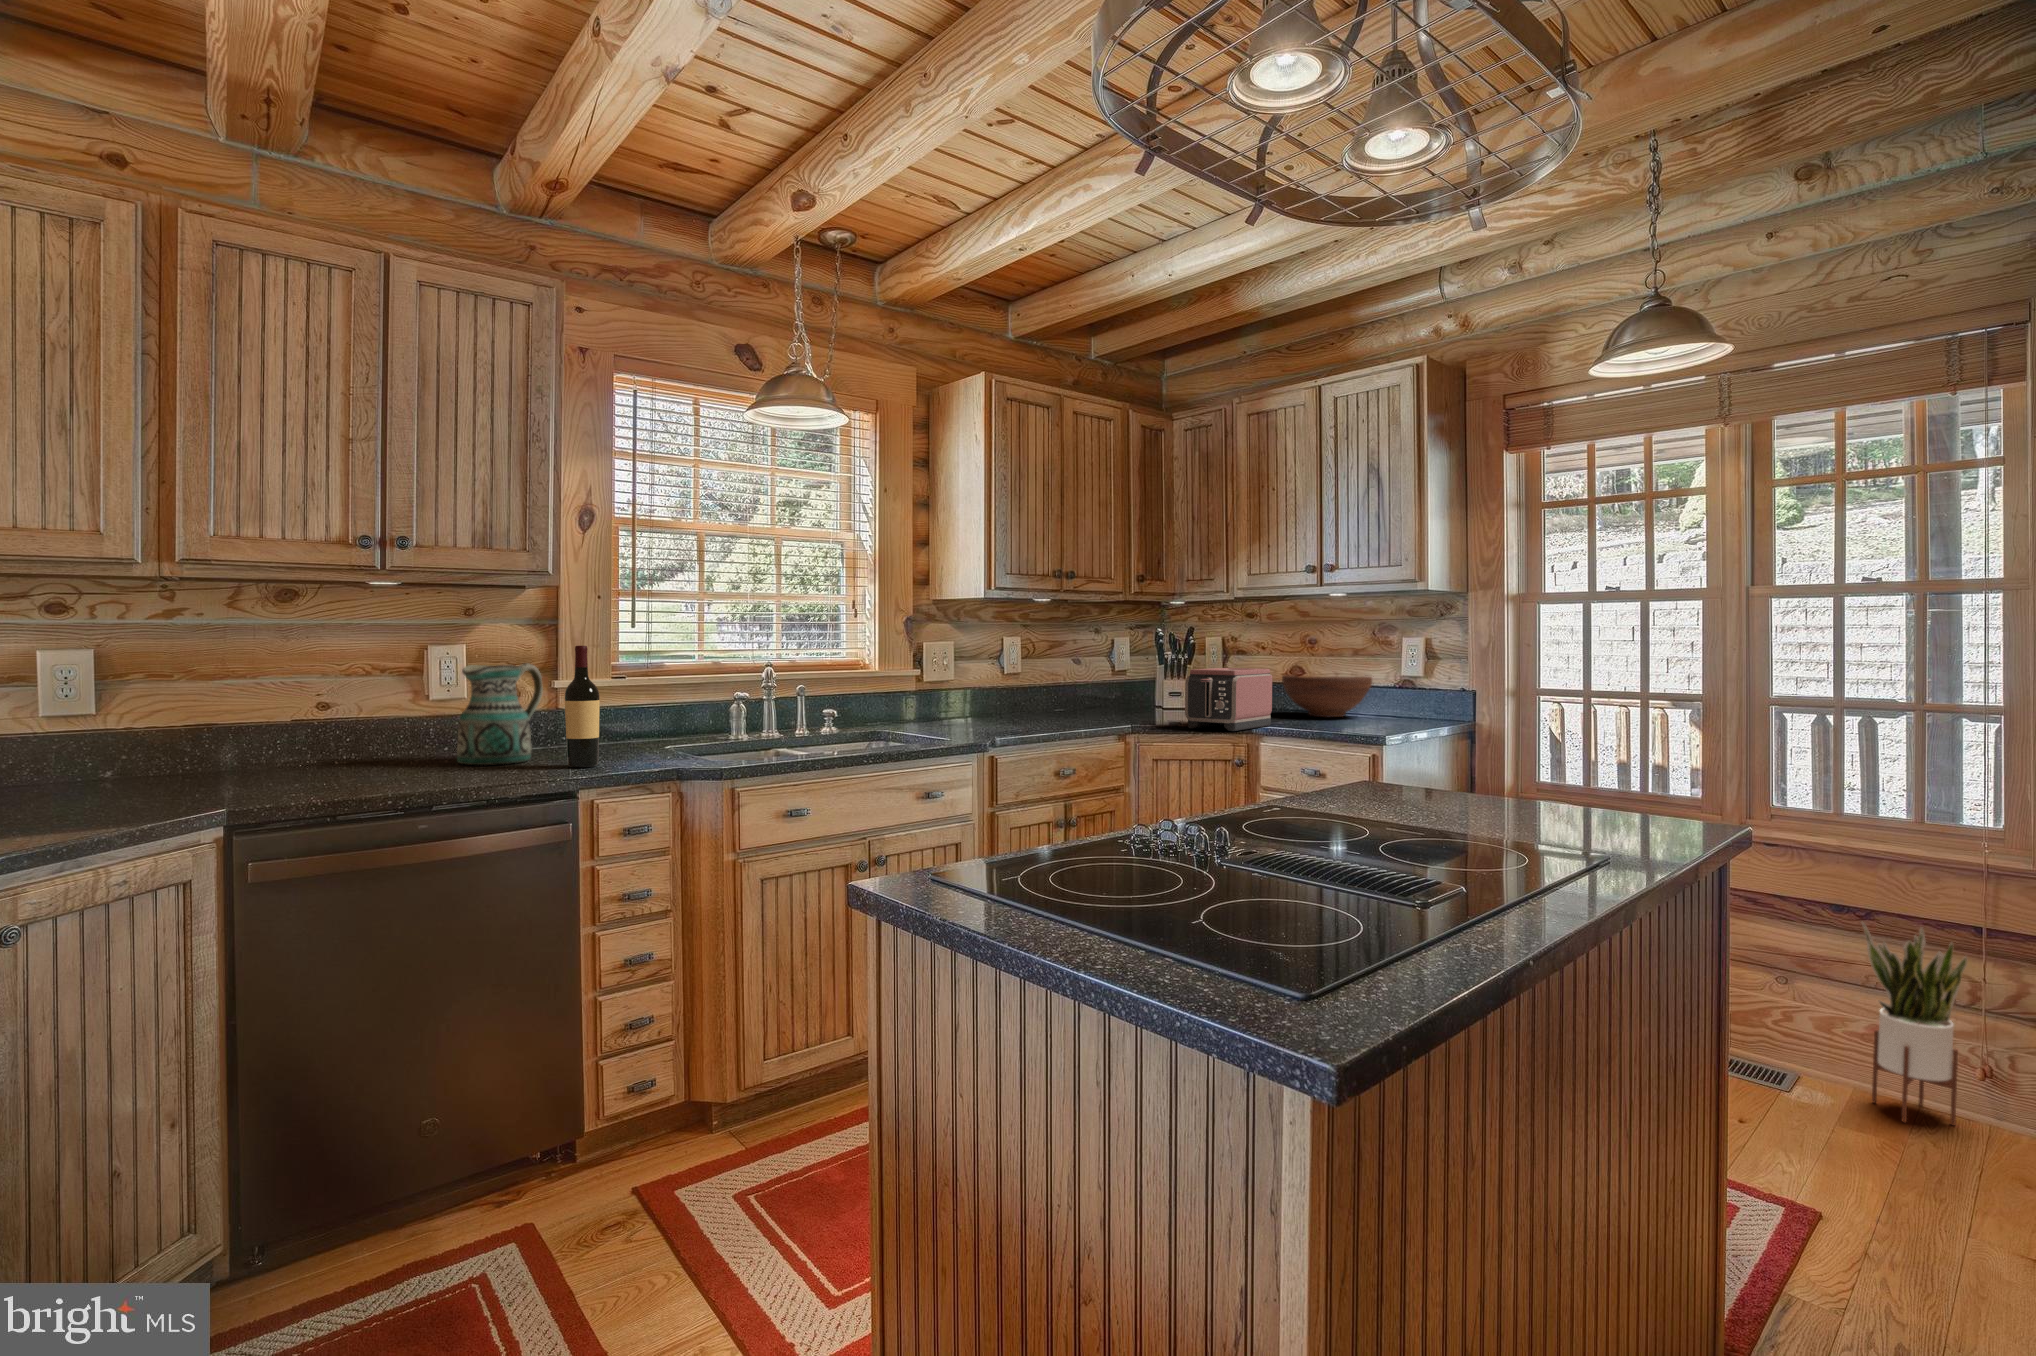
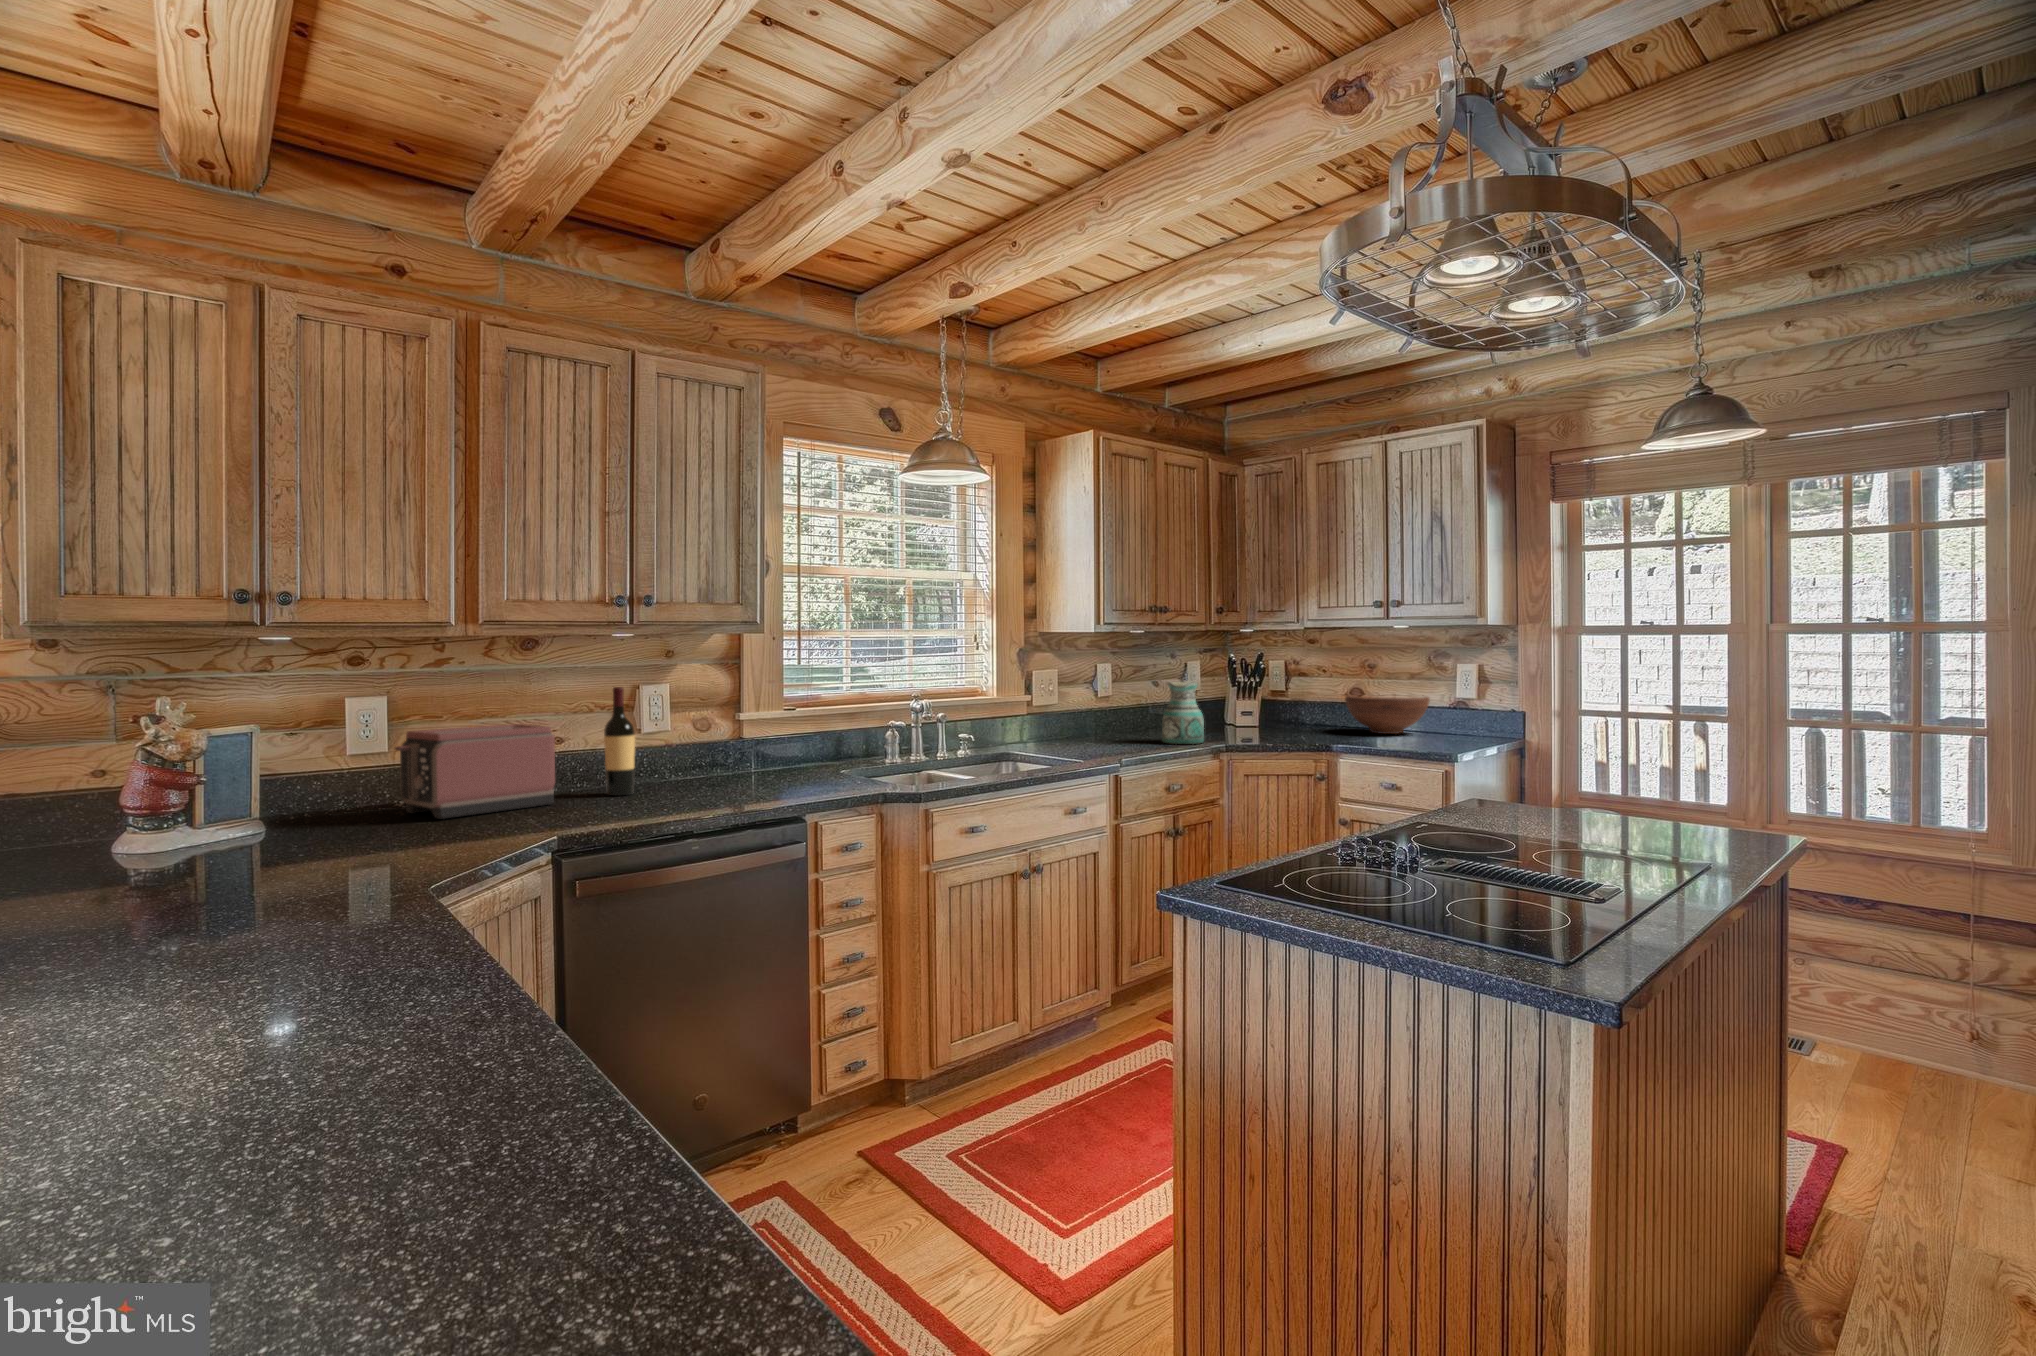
wine bottle: present [565,646,600,767] -> present [604,687,635,796]
ceramic pitcher: present [457,663,543,765] -> present [1161,680,1204,744]
toaster: present [1185,668,1272,731] -> present [395,724,555,819]
potted plant: present [1862,923,1967,1125] -> none [1878,906,1968,1079]

